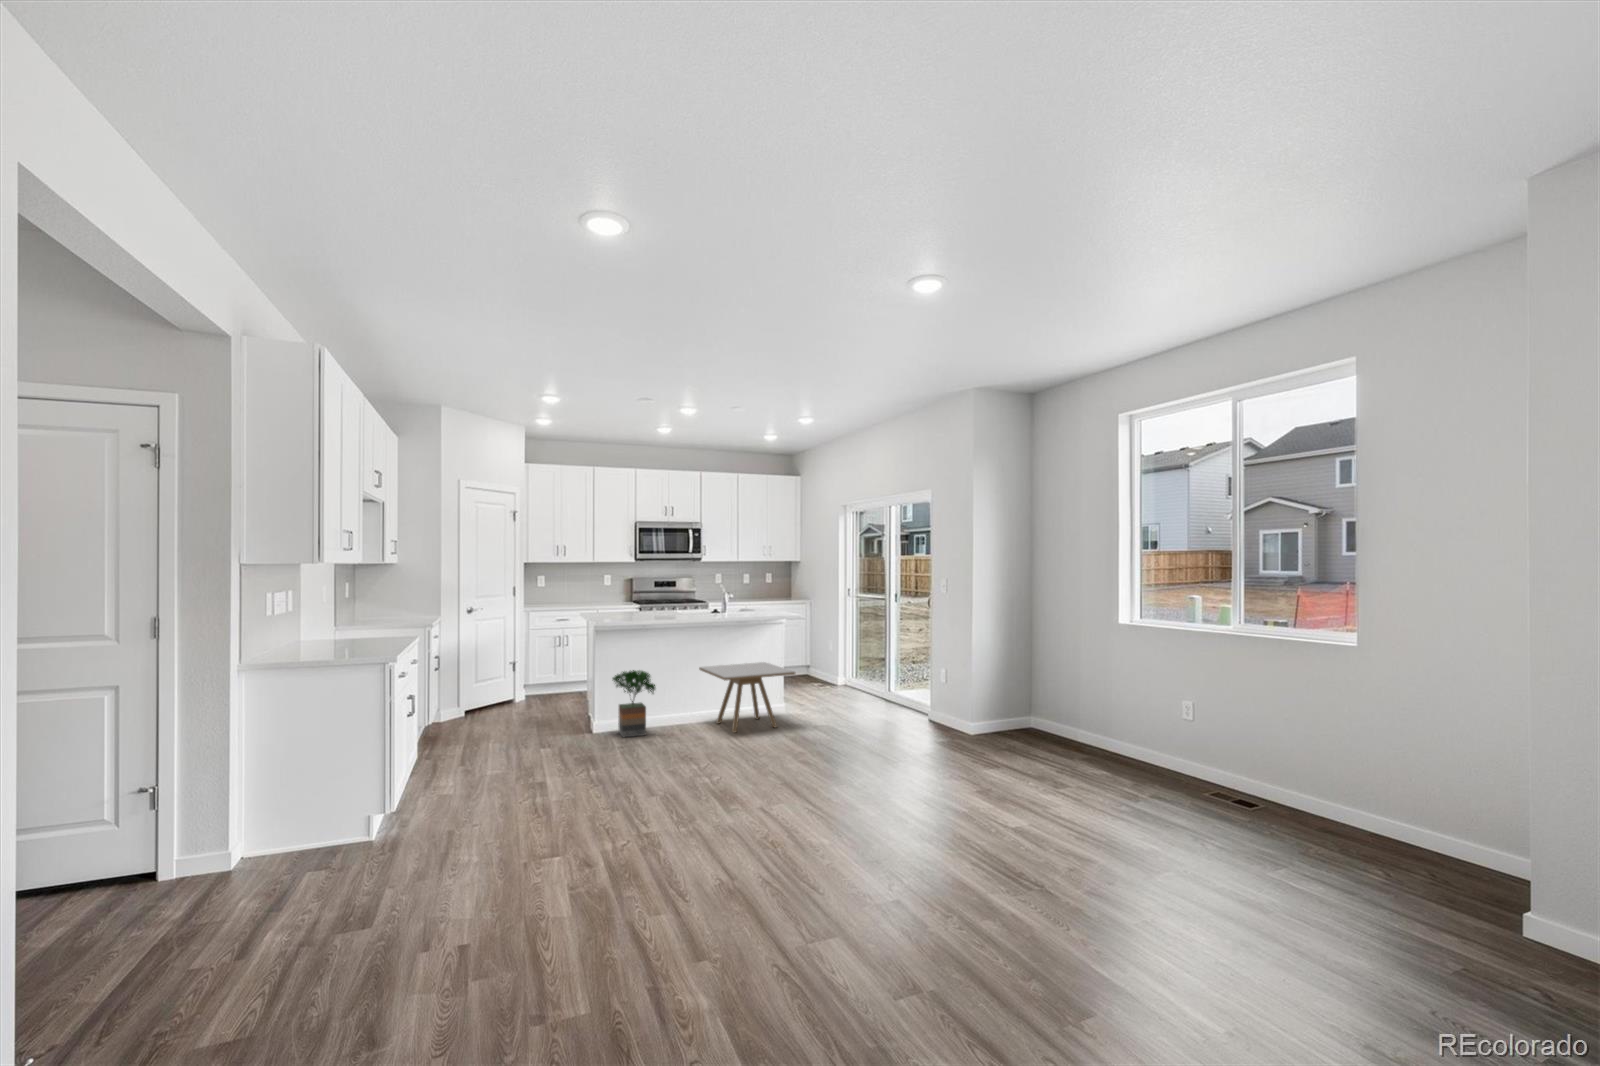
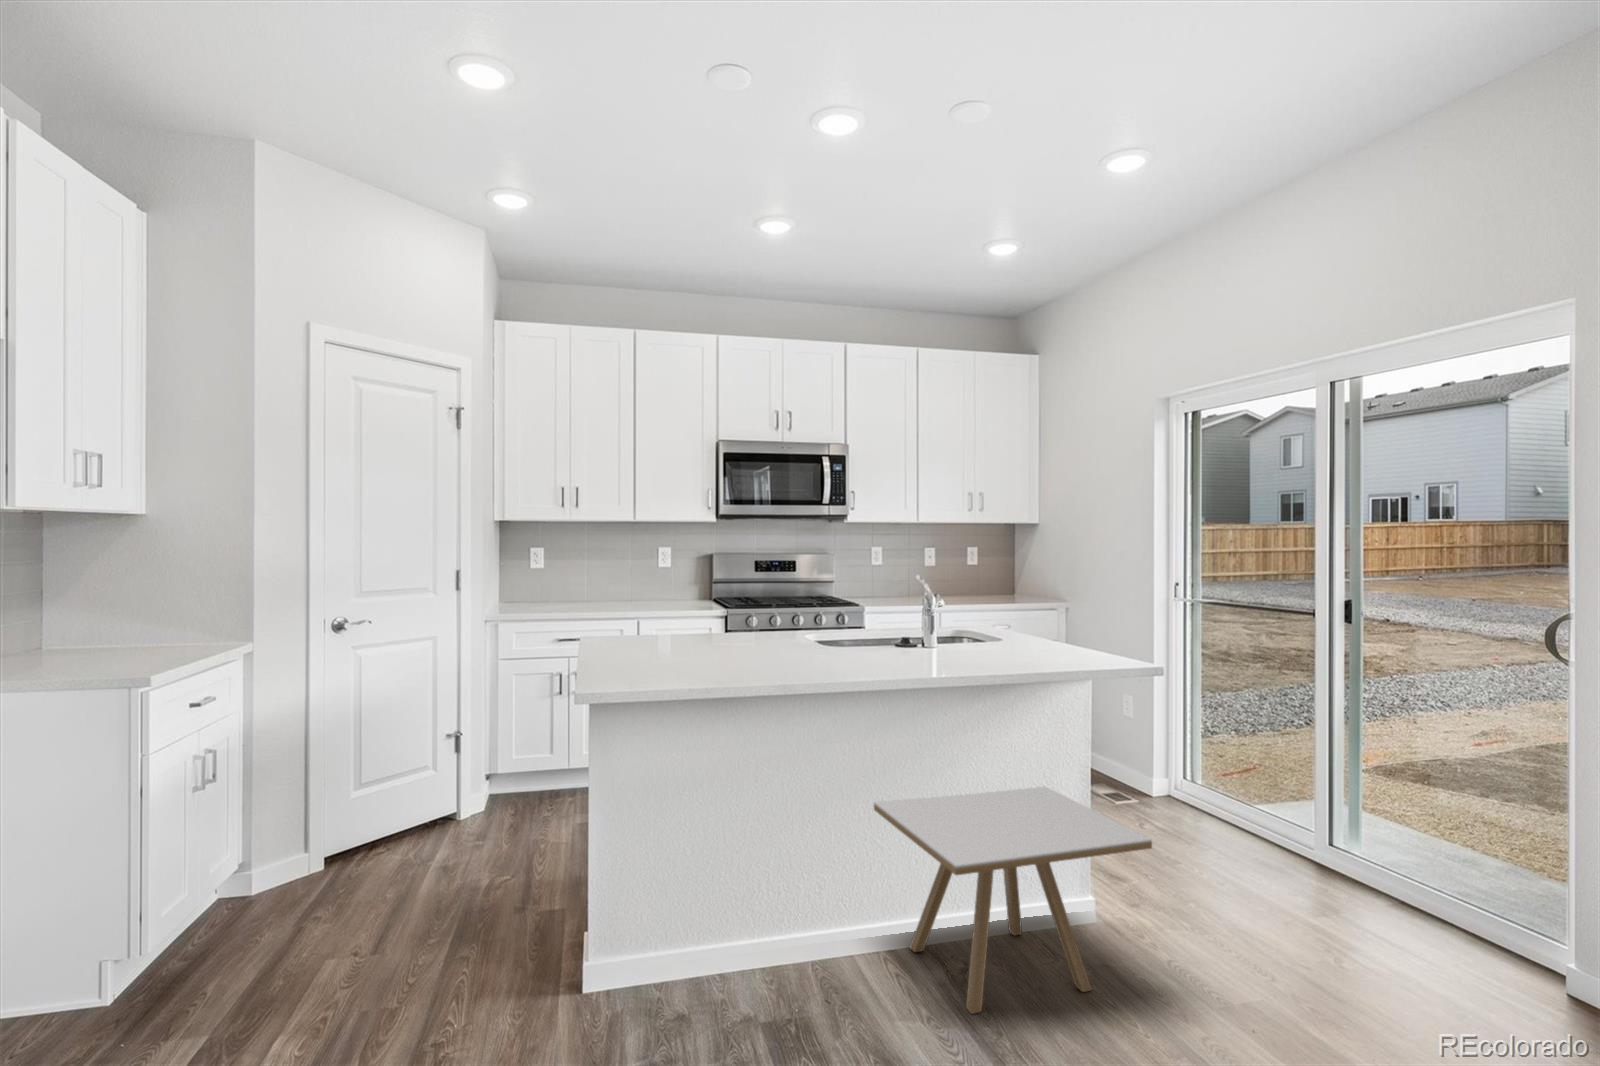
potted tree: present [613,670,656,737] -> none [628,808,753,1015]

